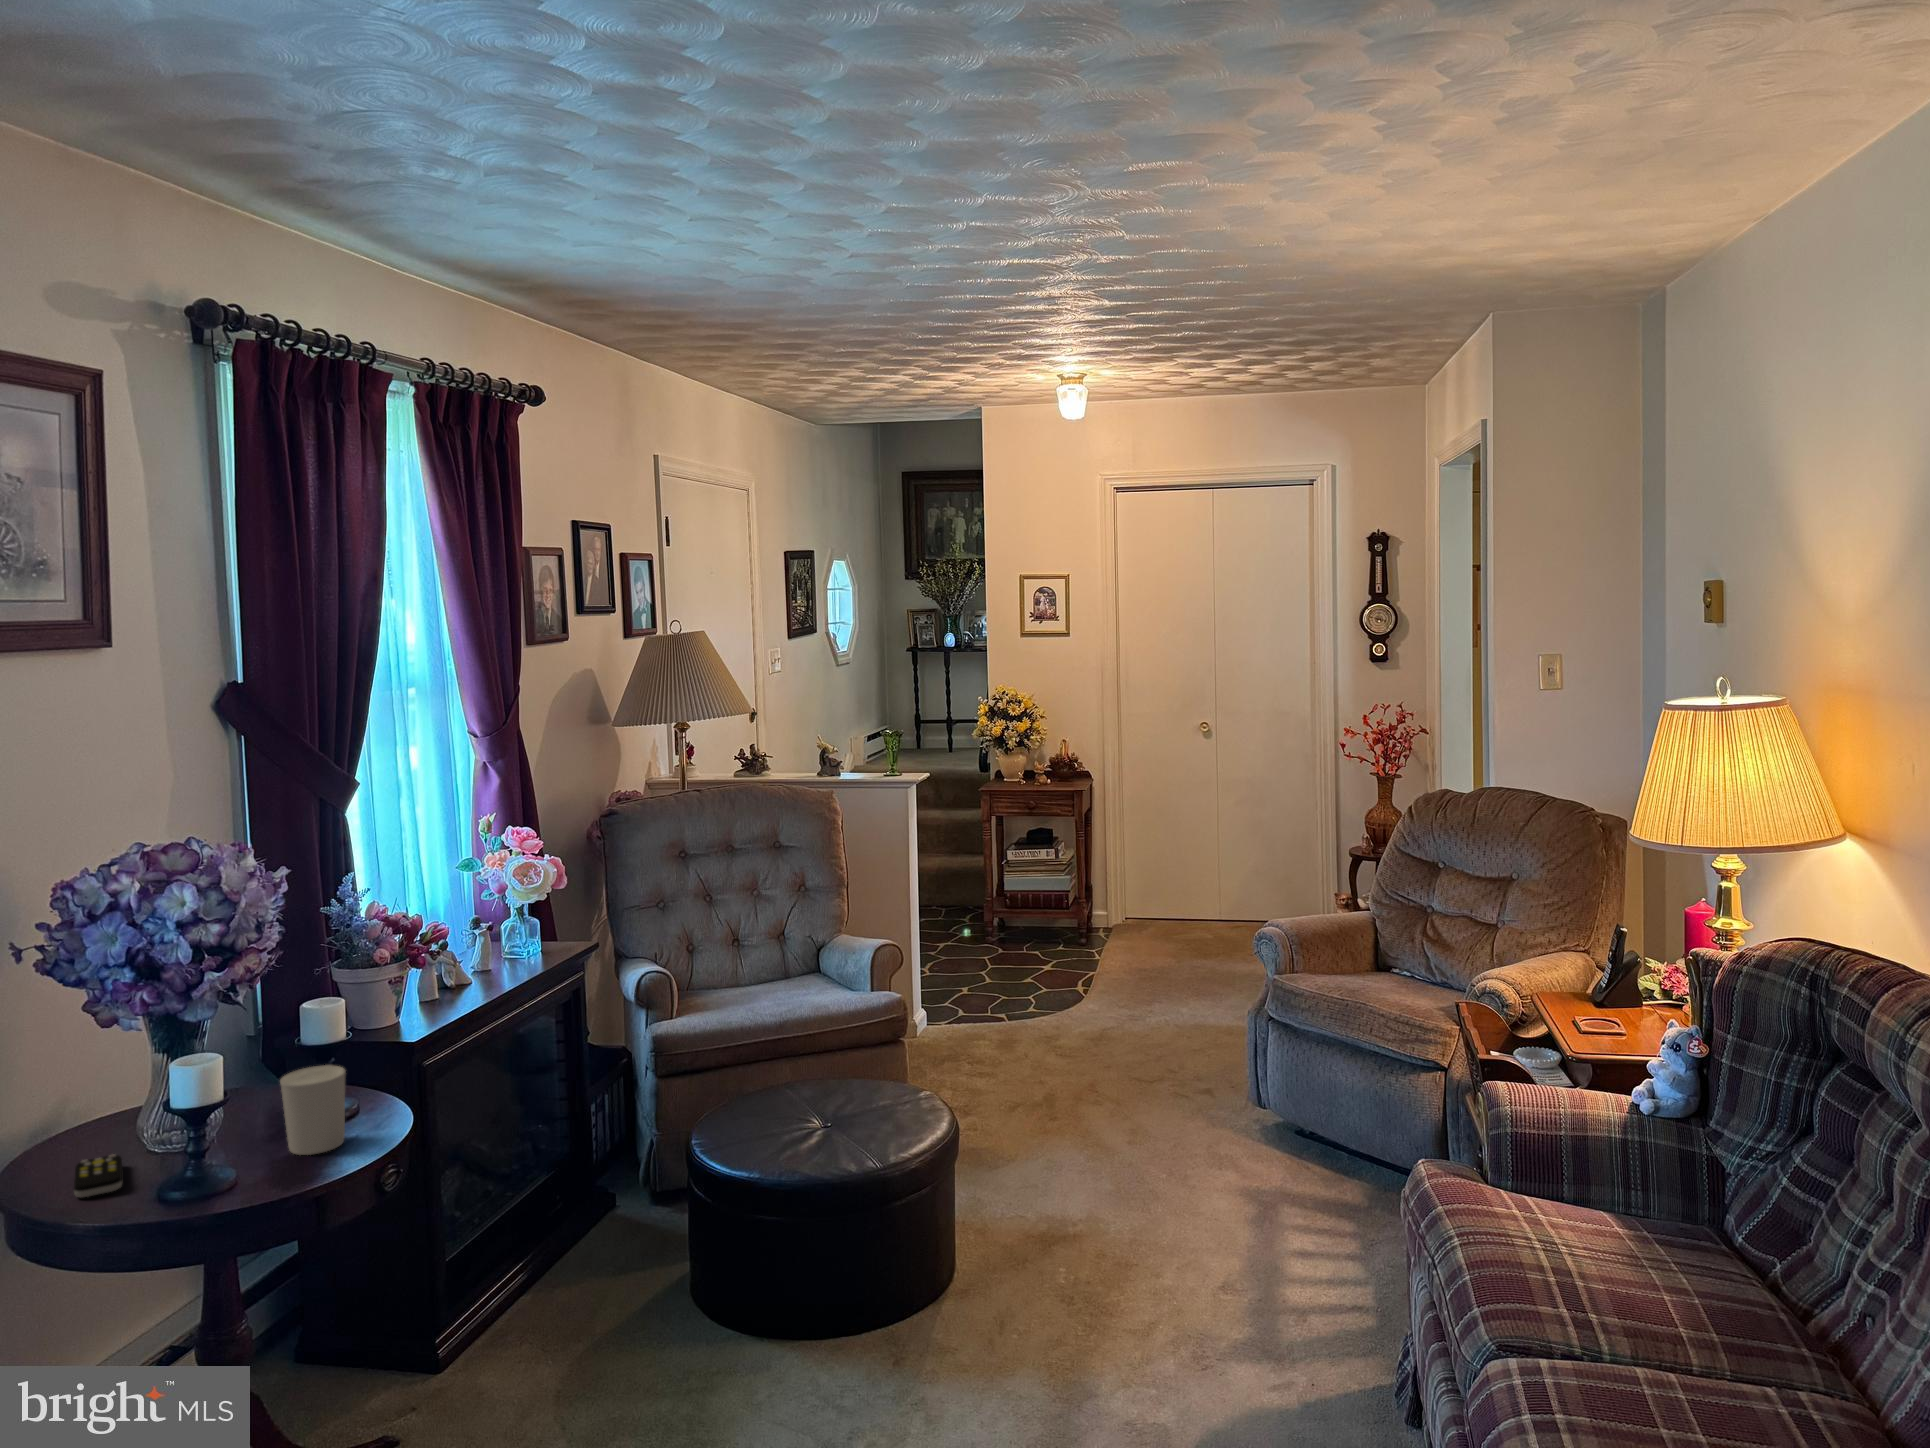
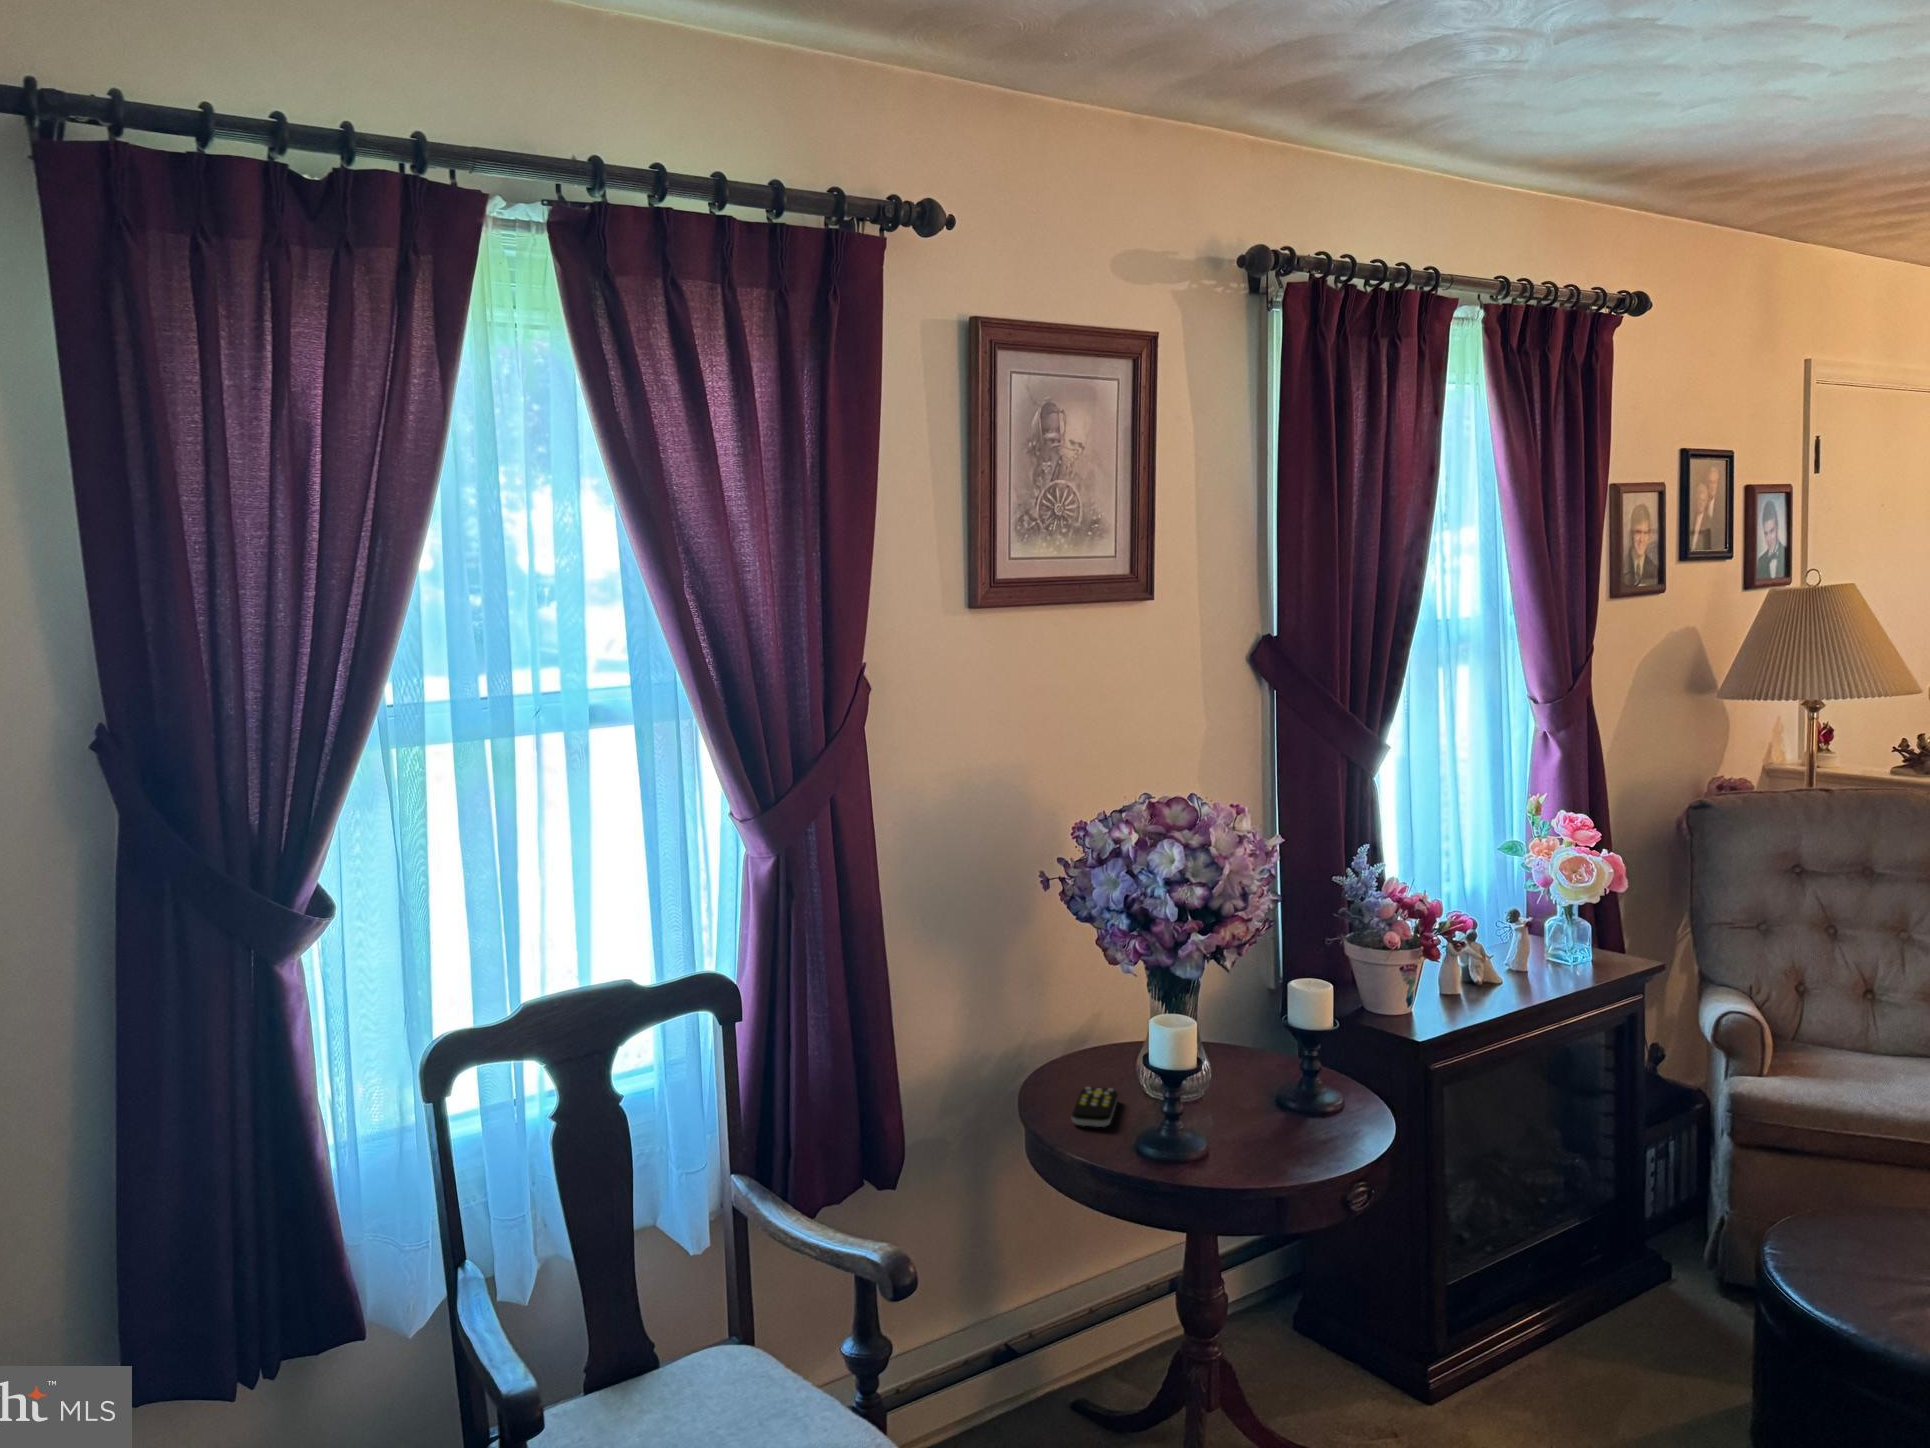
candle holder: present [280,1065,346,1155] -> none [1257,1050,1322,1146]

